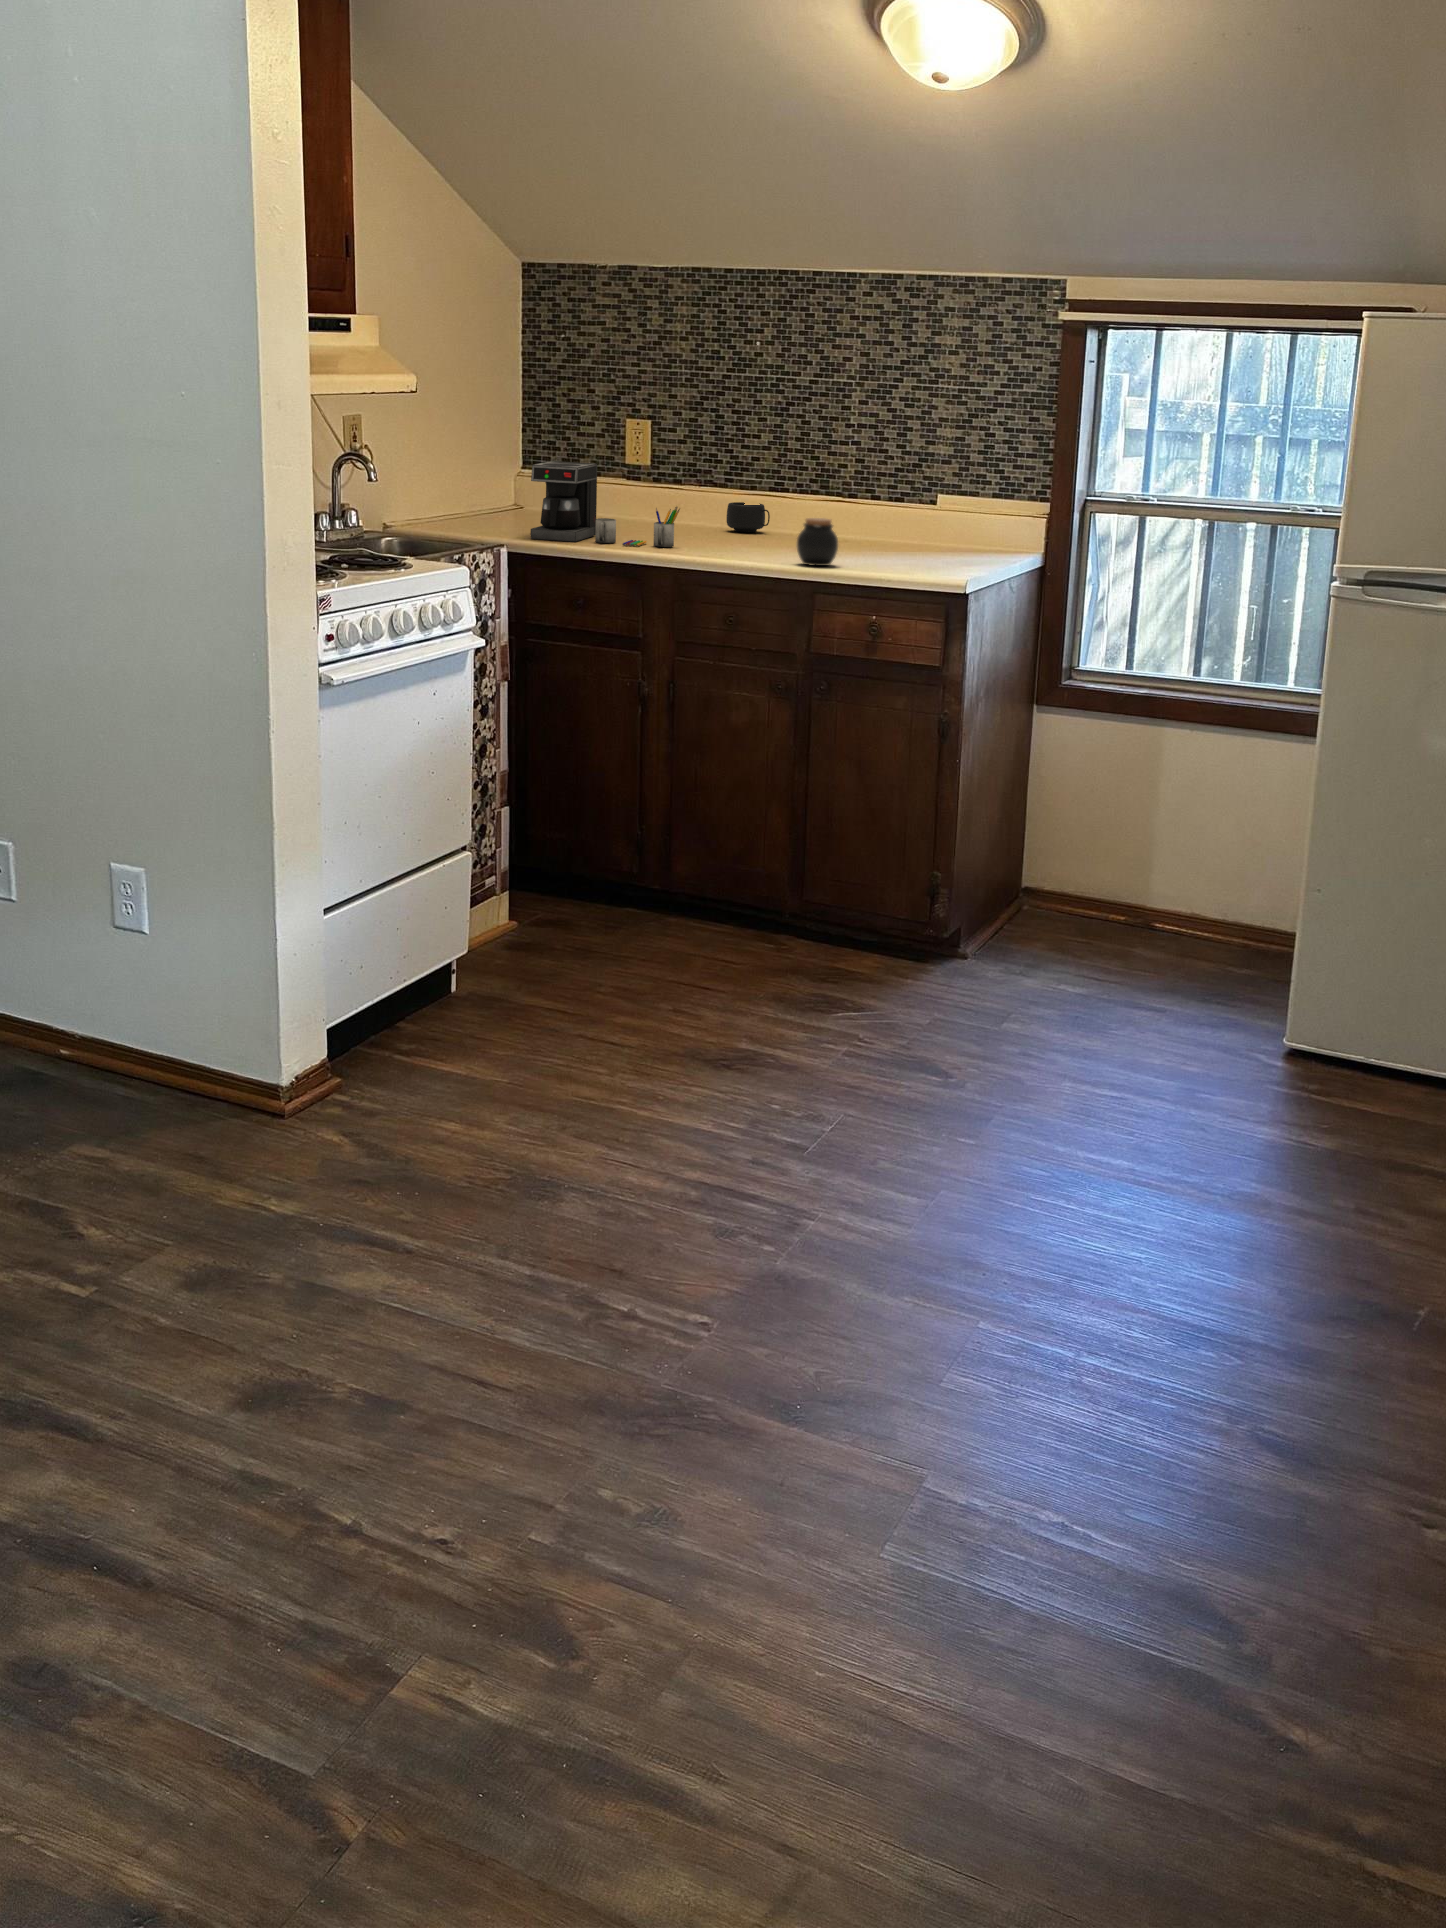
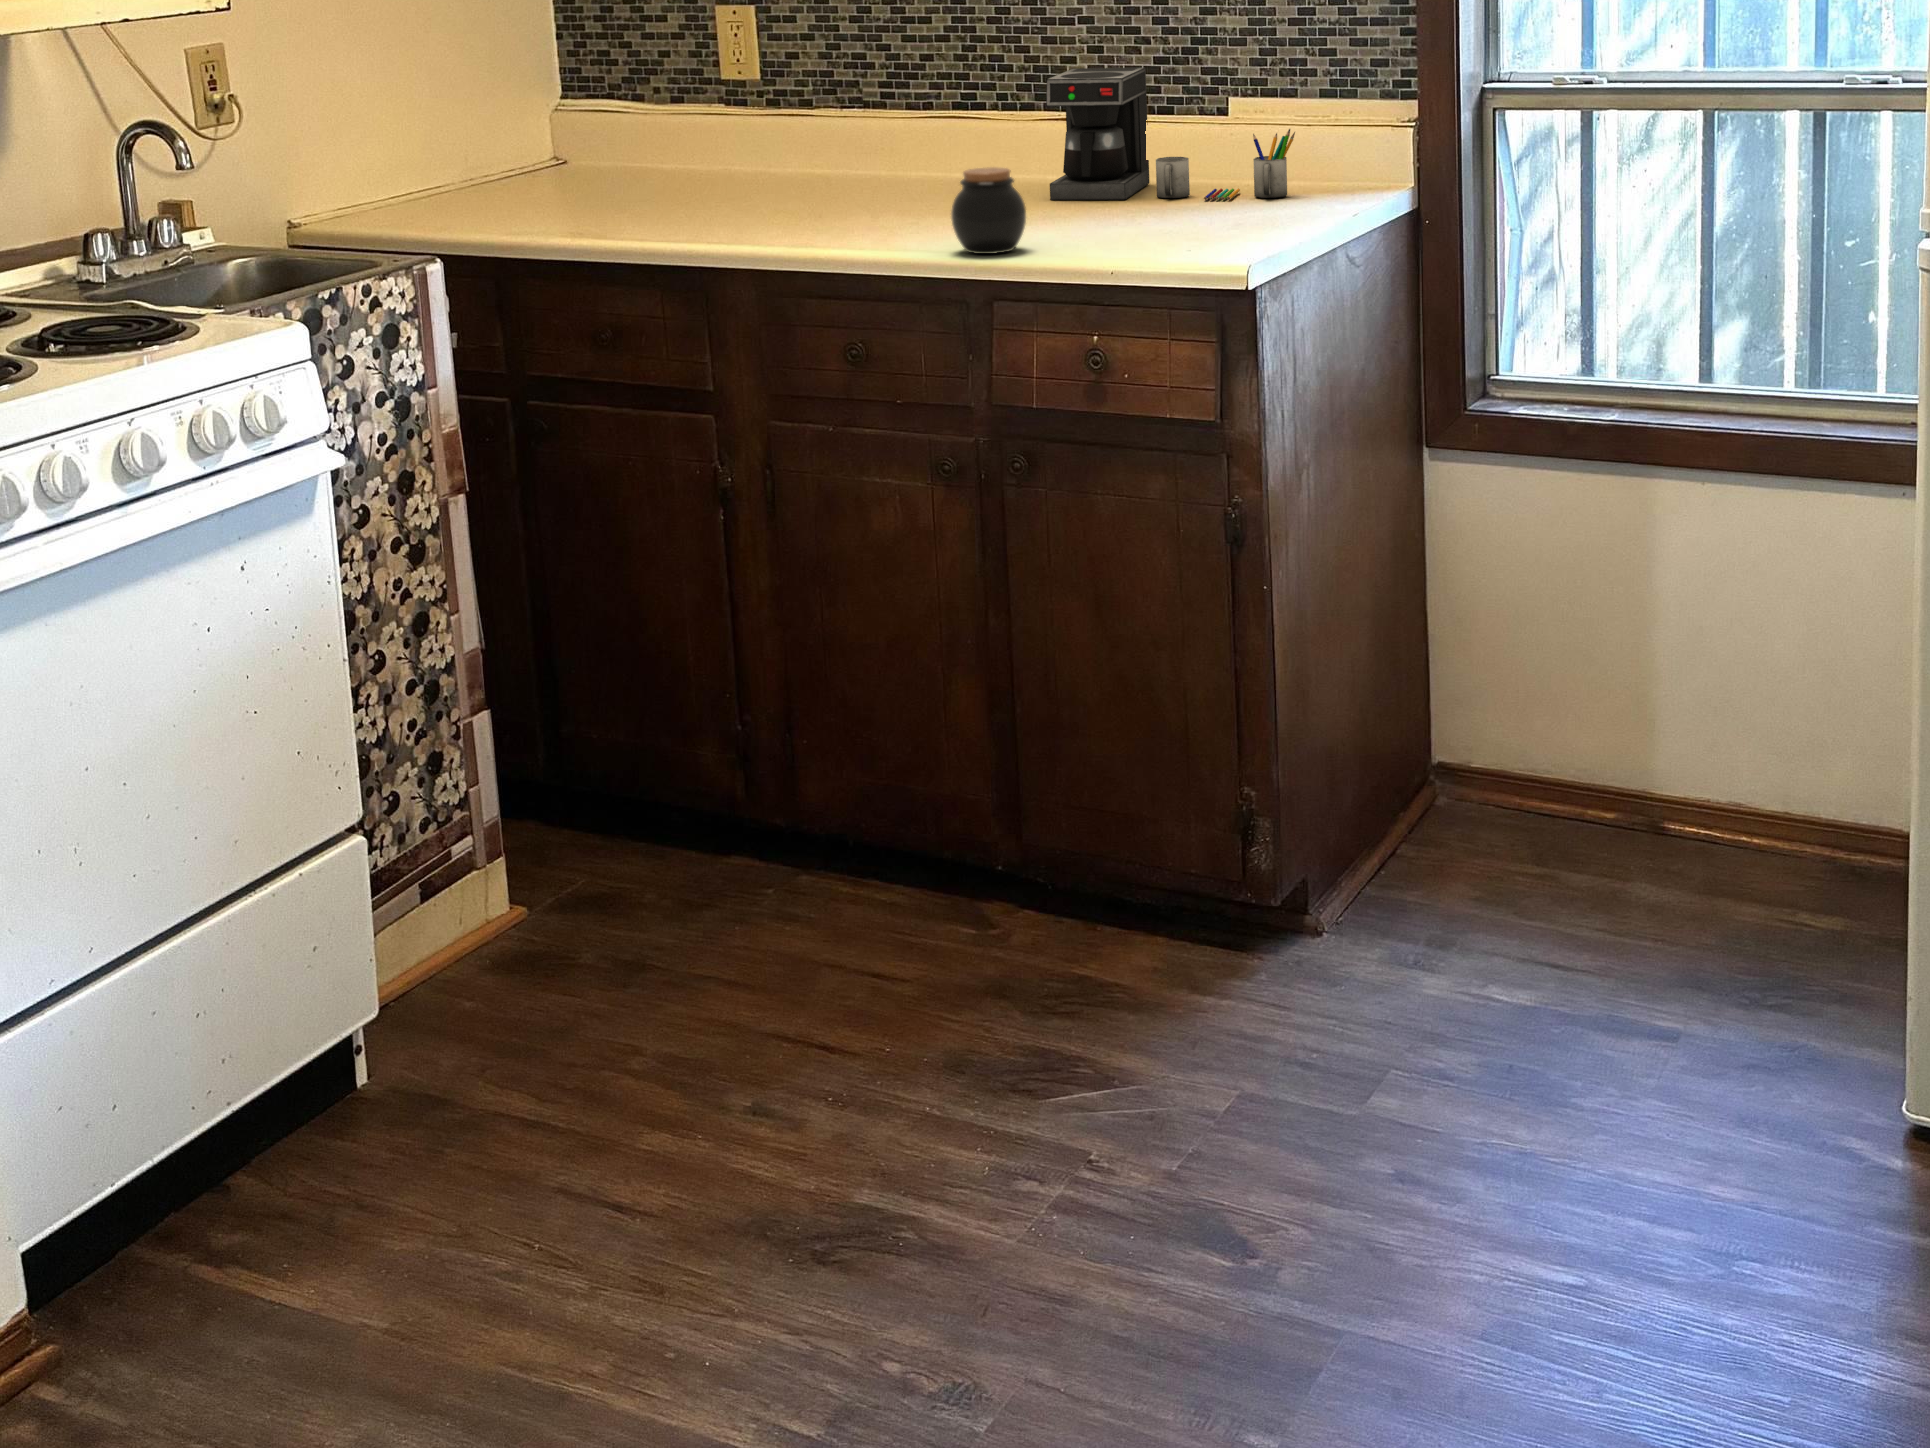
coffee maker: present [531,461,680,547] -> present [1046,67,1295,200]
mug: present [727,502,770,533] -> none [882,132,952,184]

